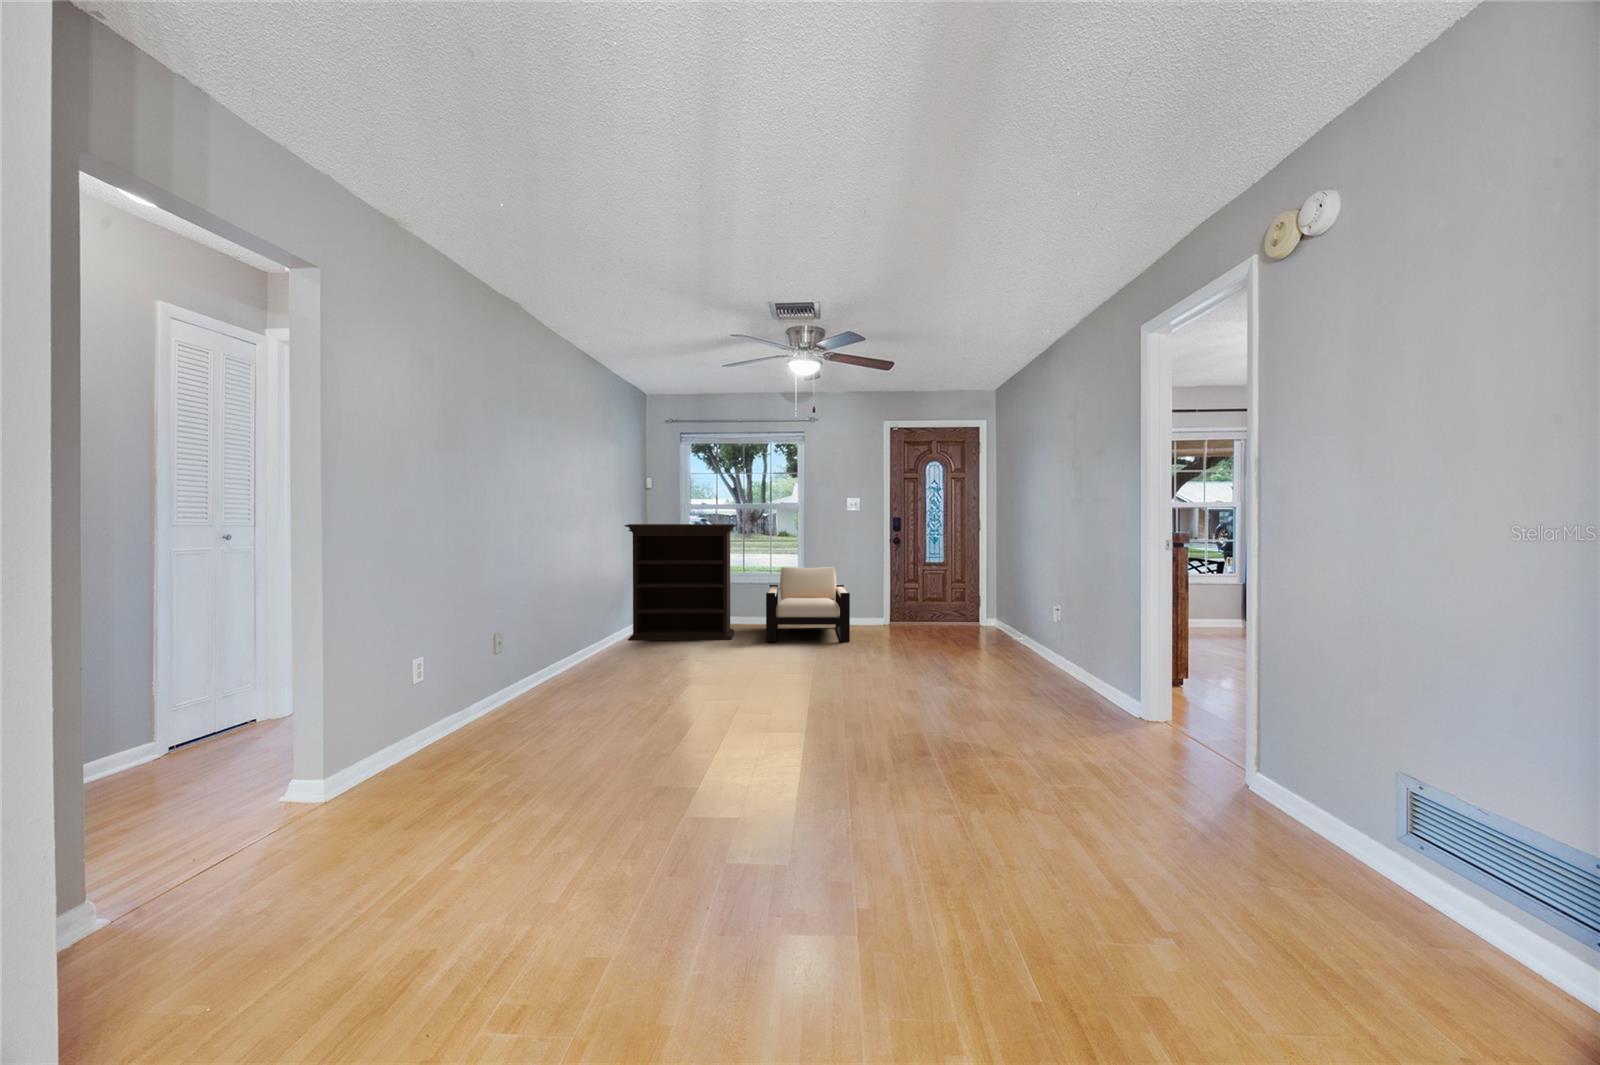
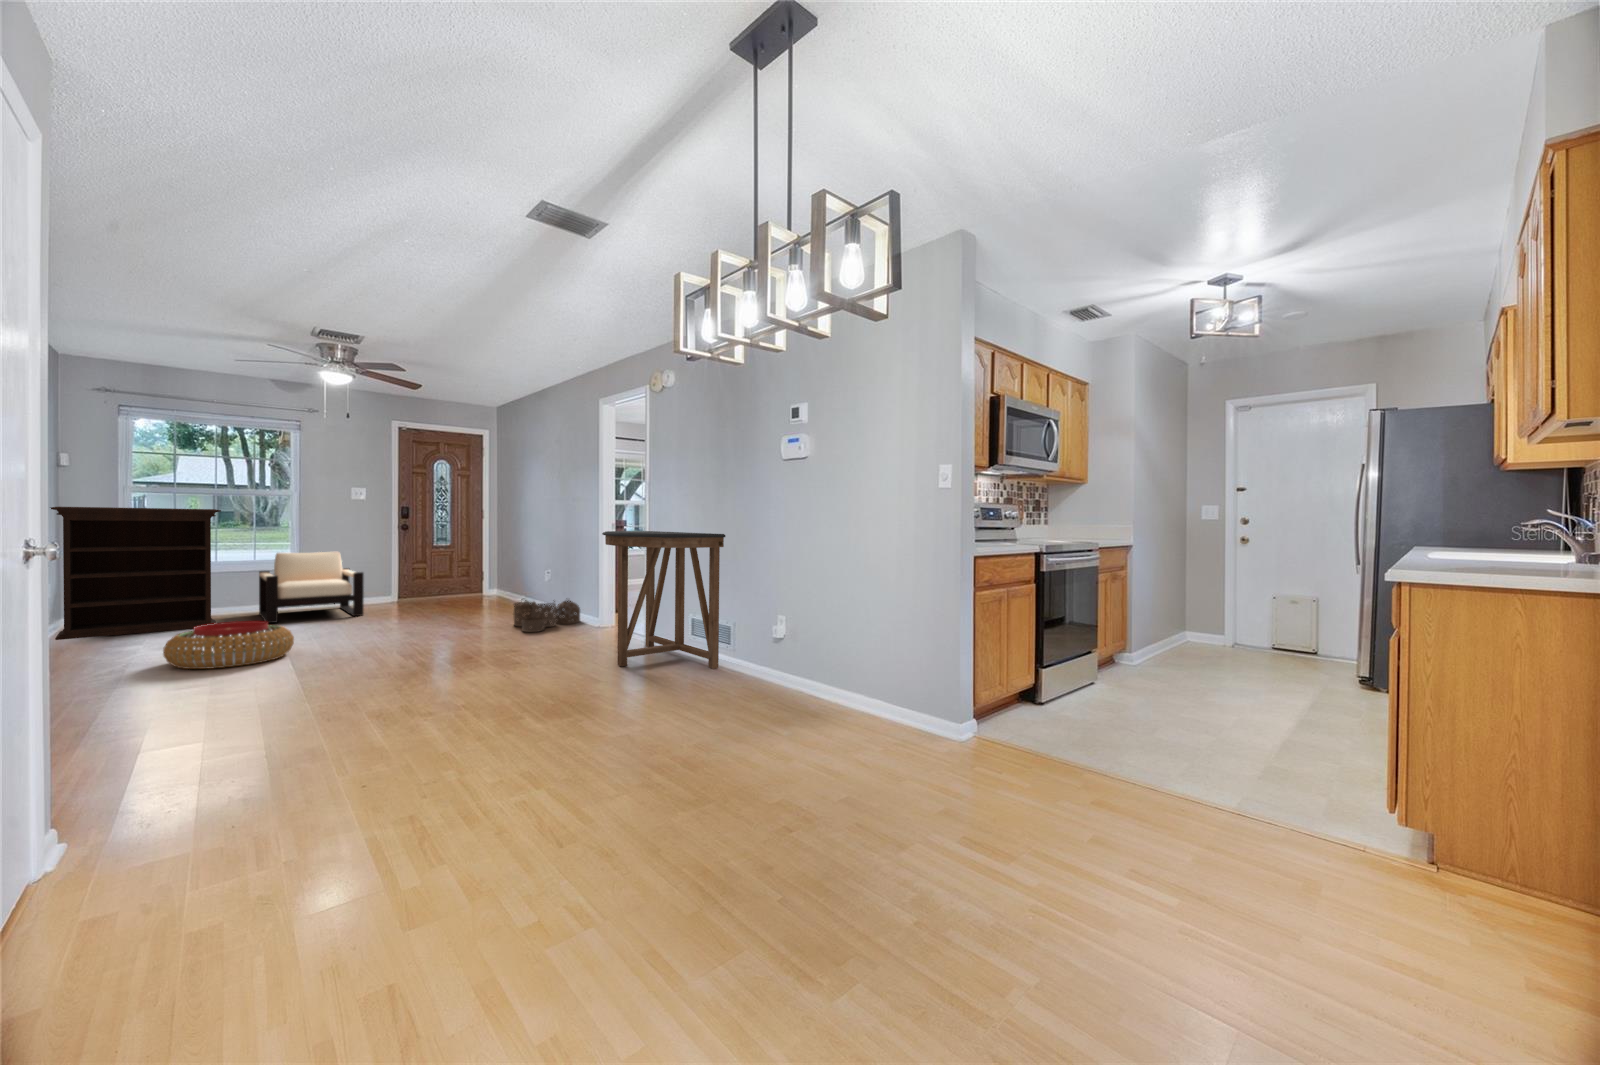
console table: none [1164,563,1589,982] -> present [602,531,725,669]
pouf: none [649,650,758,707] -> present [163,621,294,669]
woven basket: none [1007,650,1110,710] -> present [513,599,580,632]

